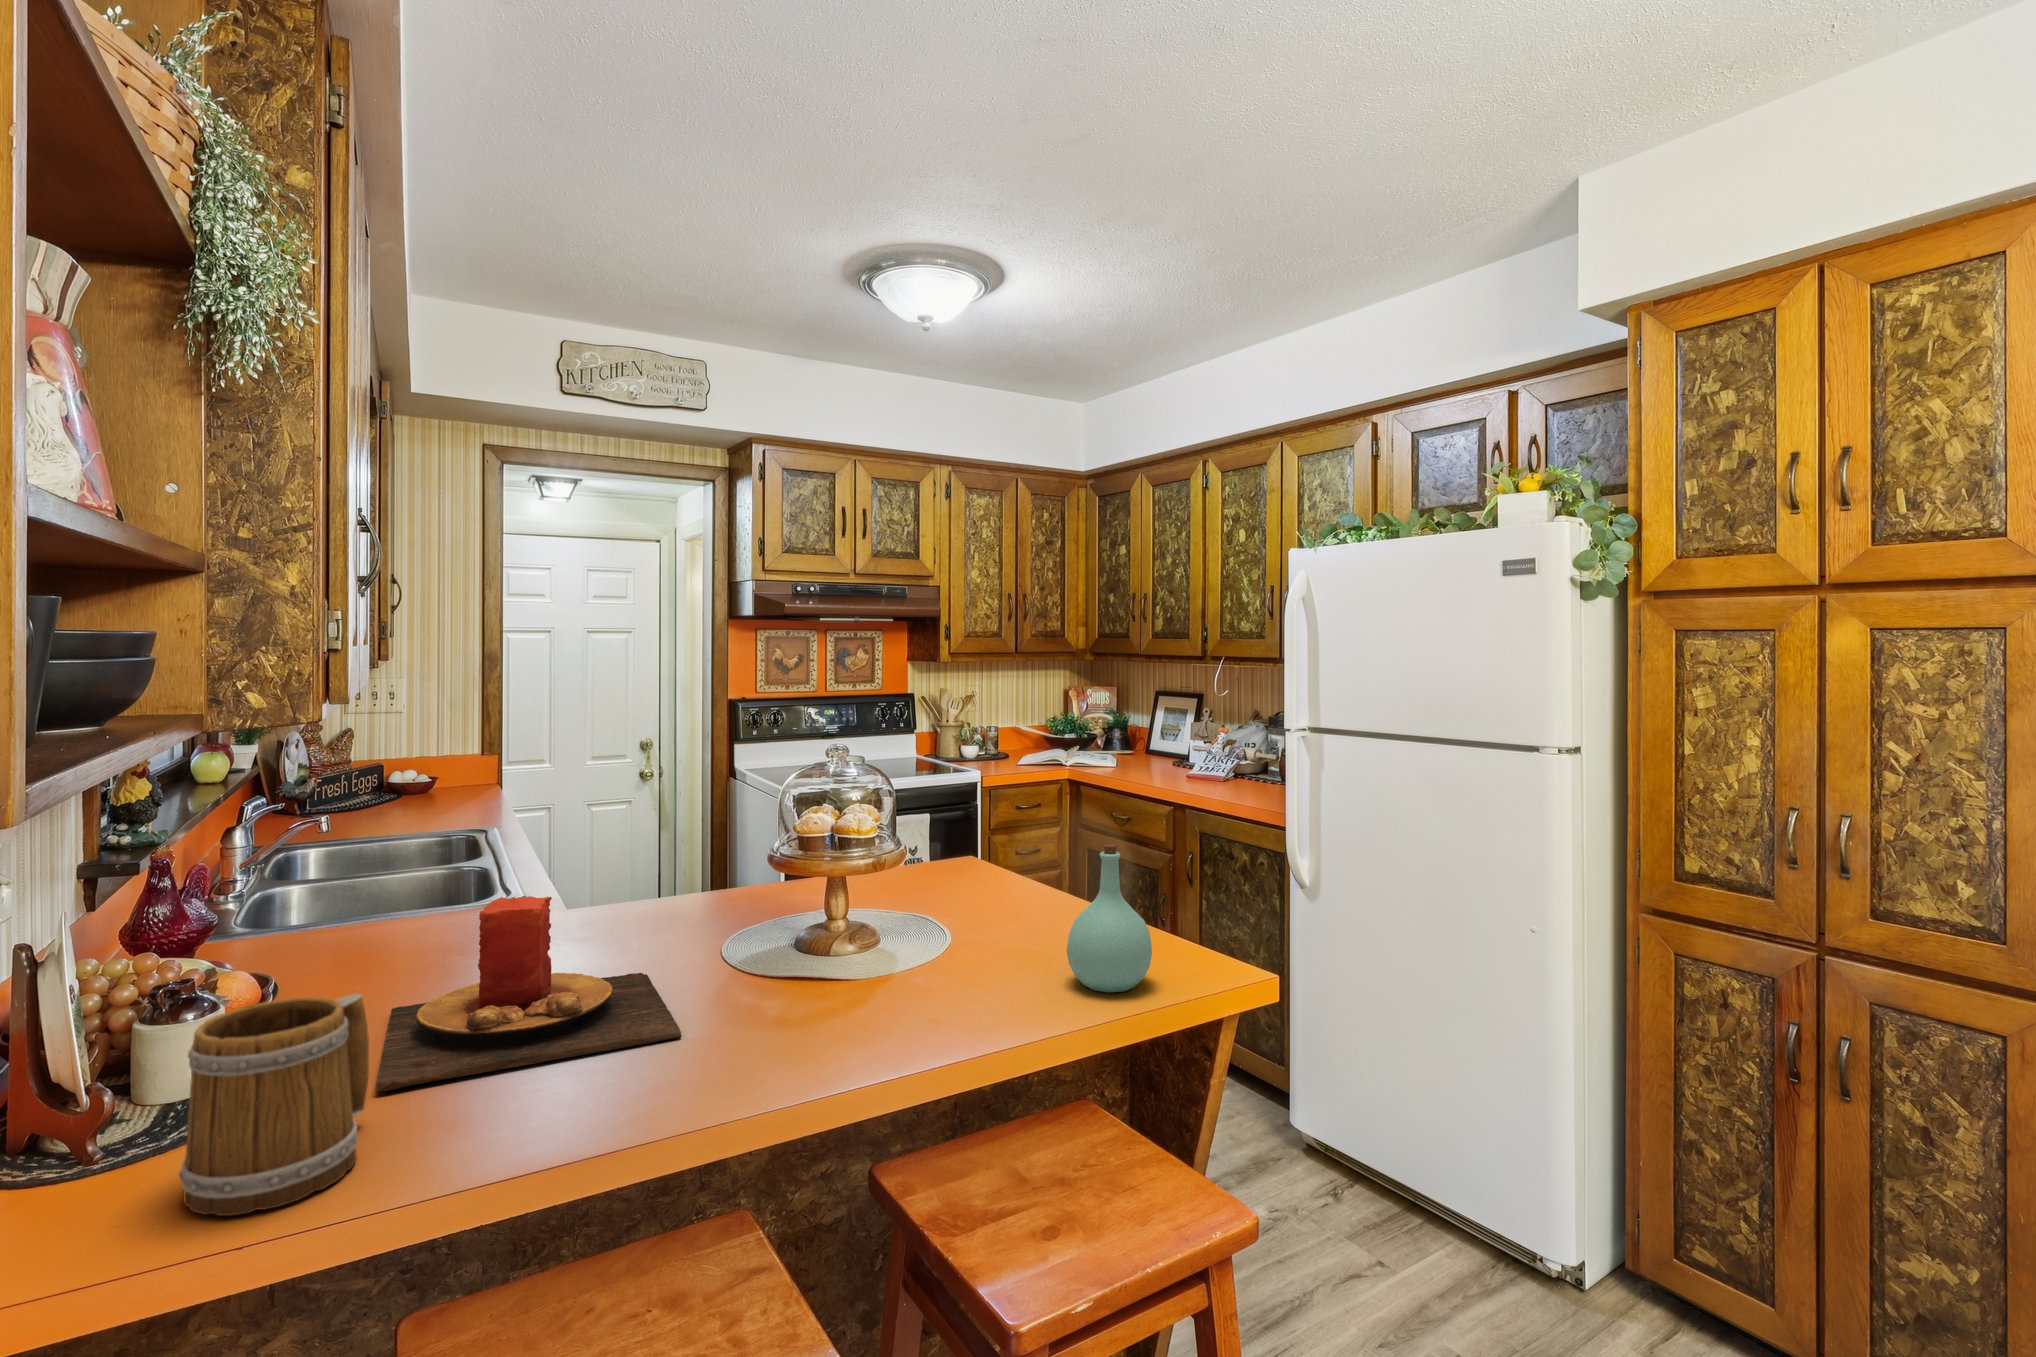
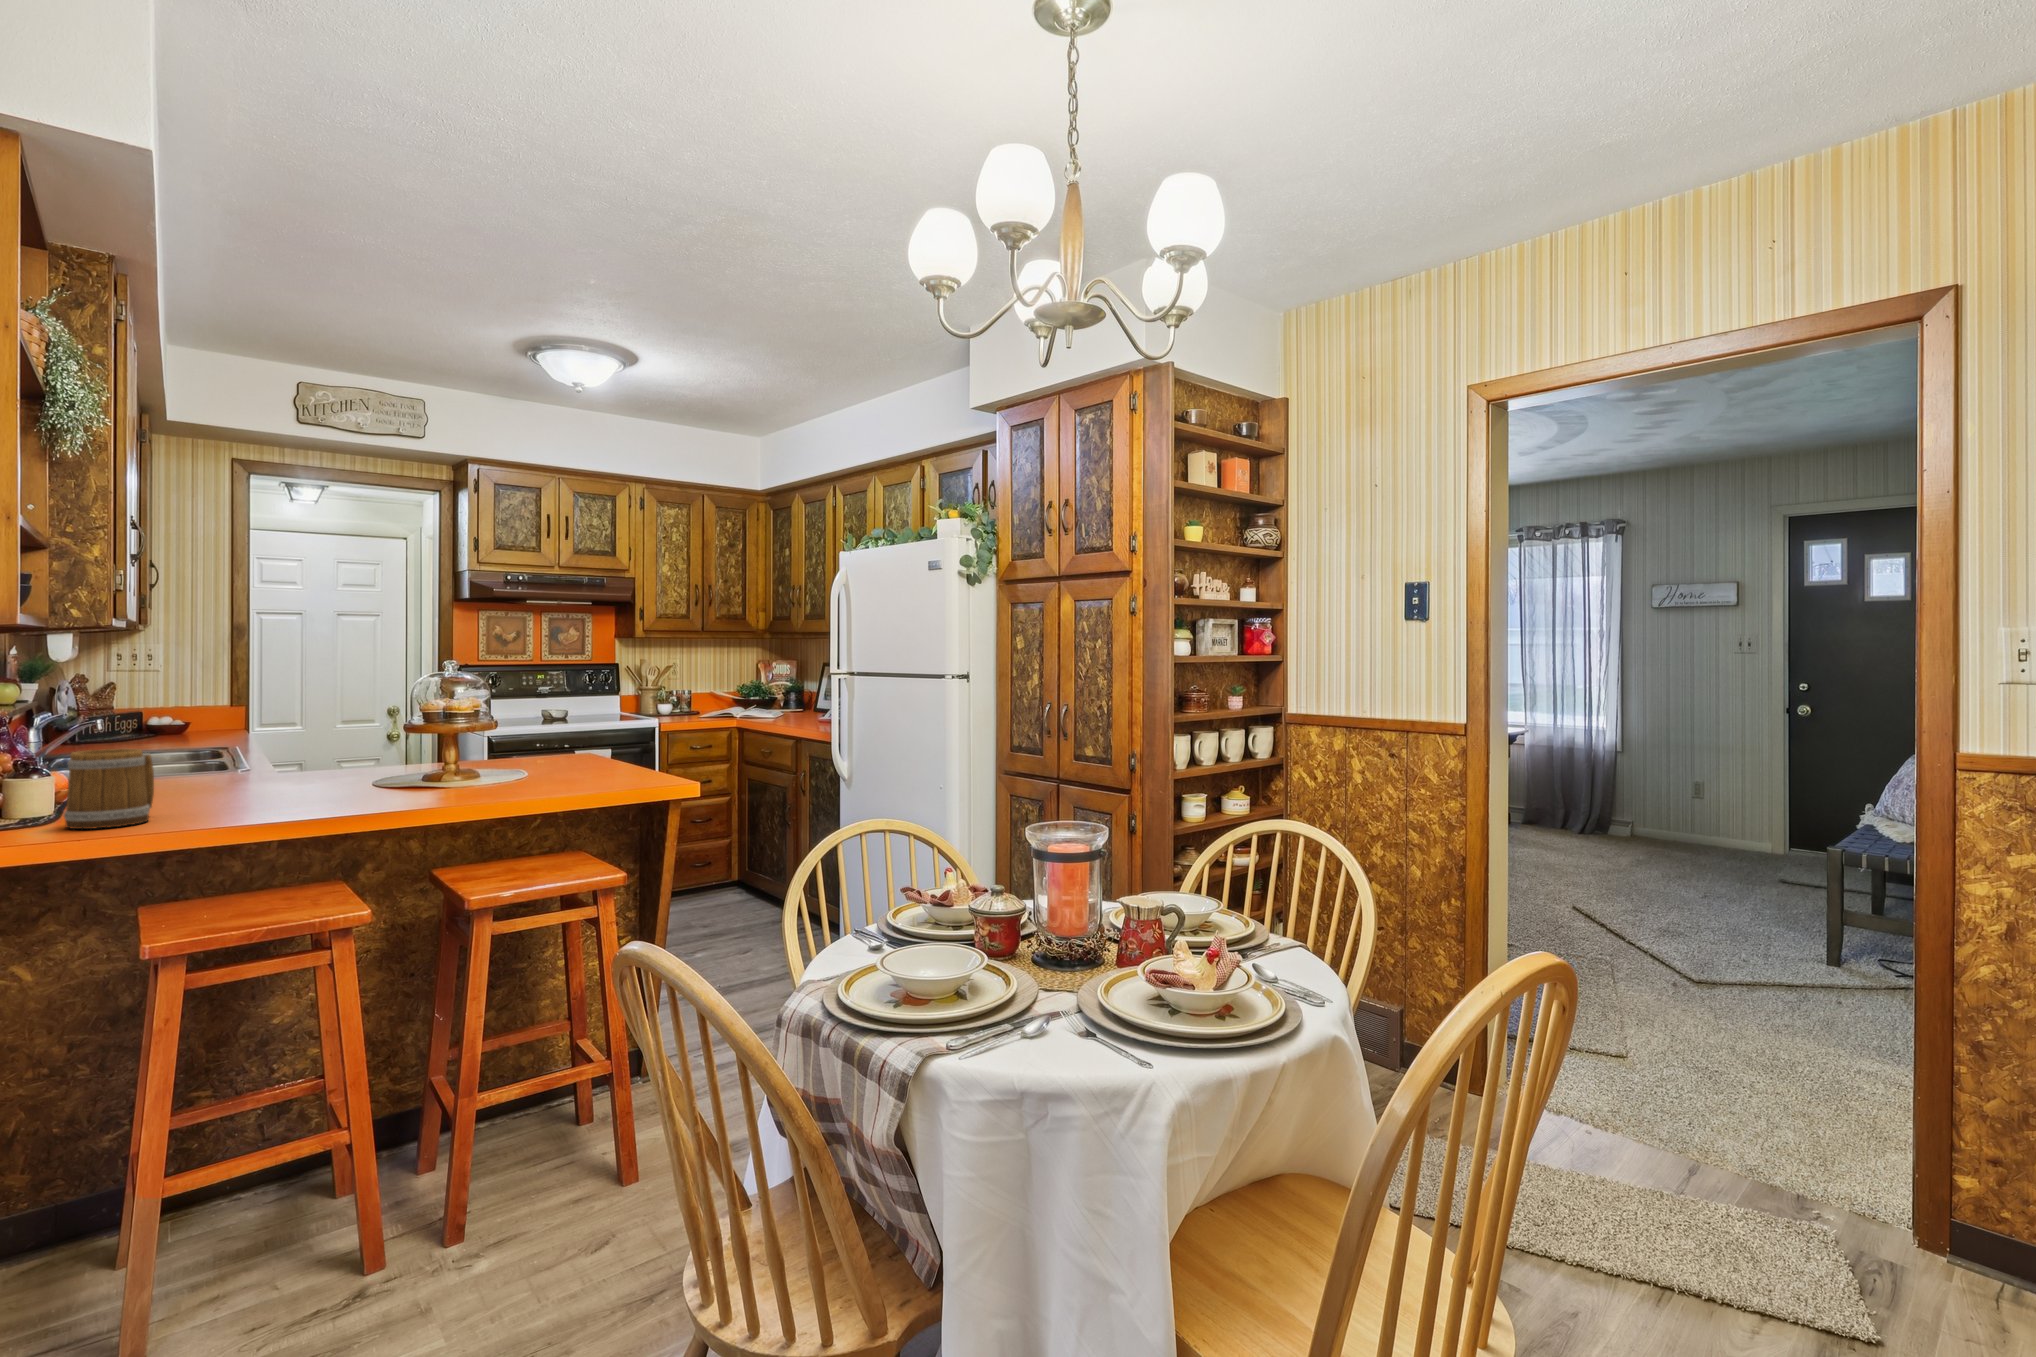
bottle: present [1067,844,1152,992] -> none [567,707,618,783]
candle: present [376,896,682,1091] -> none [157,729,332,809]

